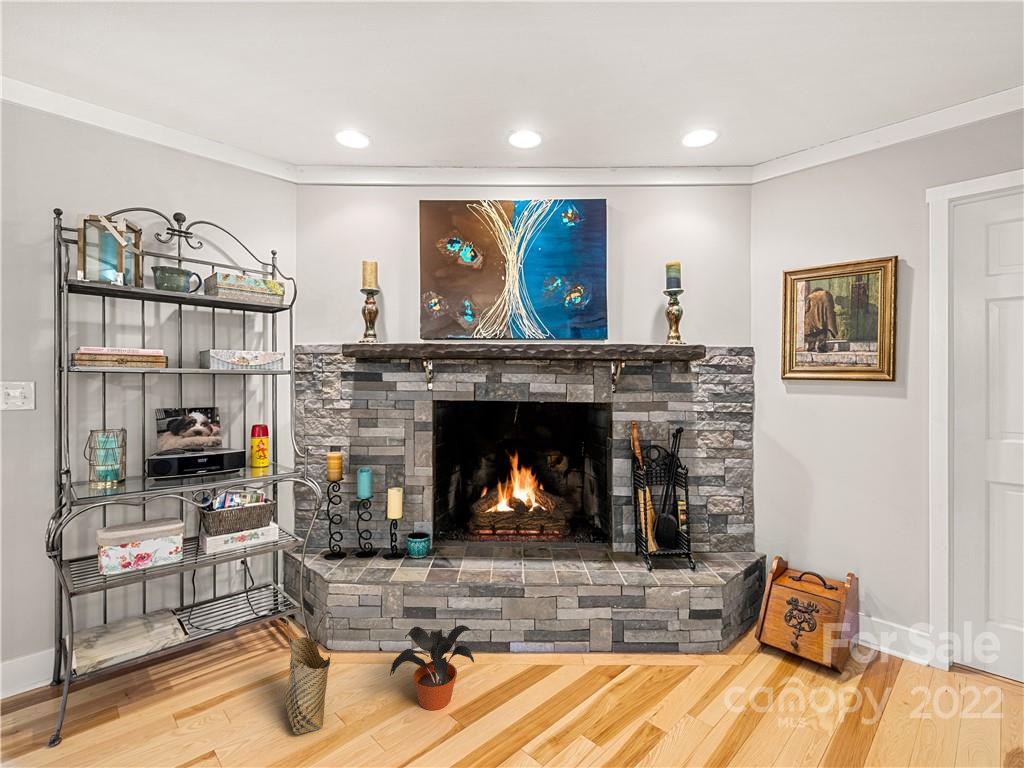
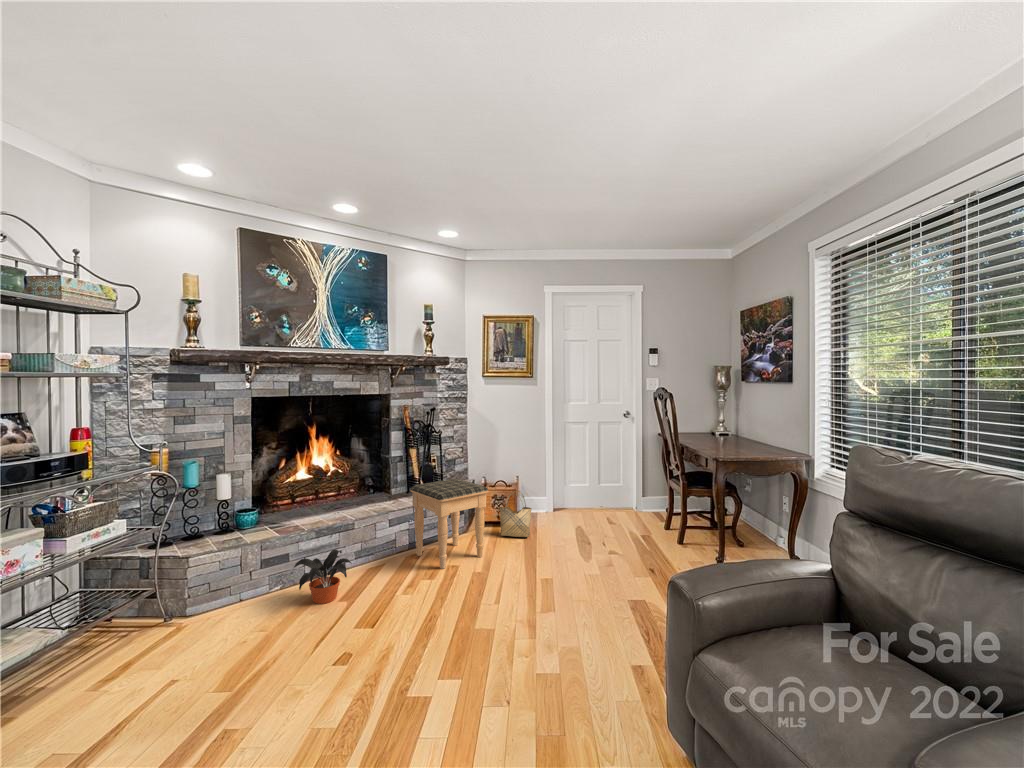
footstool: none [607,551,742,733] -> present [410,479,488,569]
woven basket: present [285,612,334,734] -> present [499,491,531,537]

